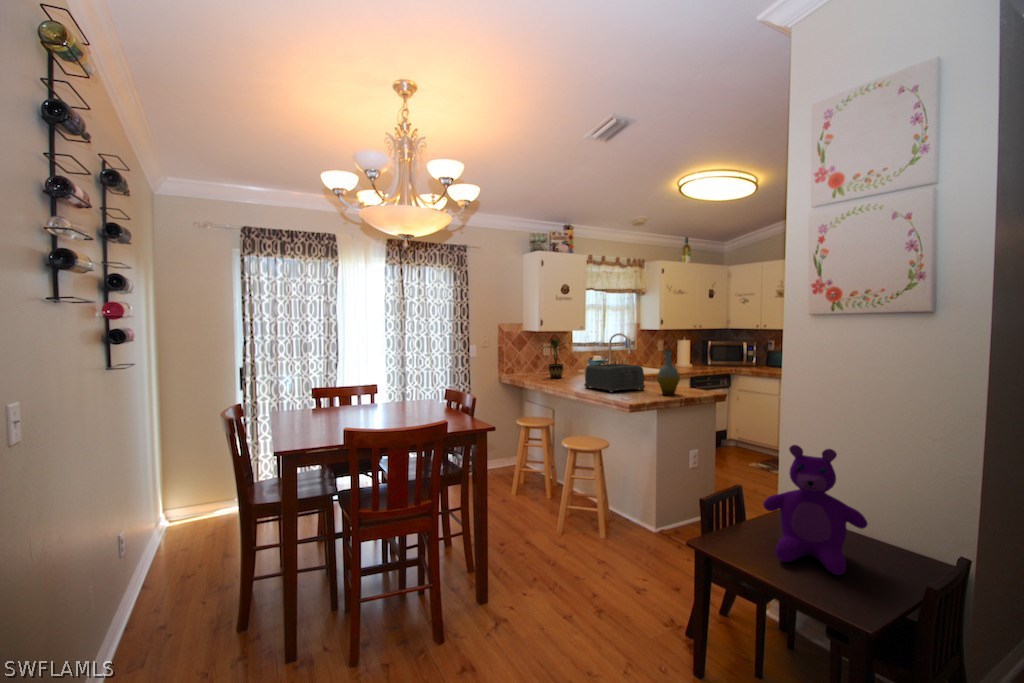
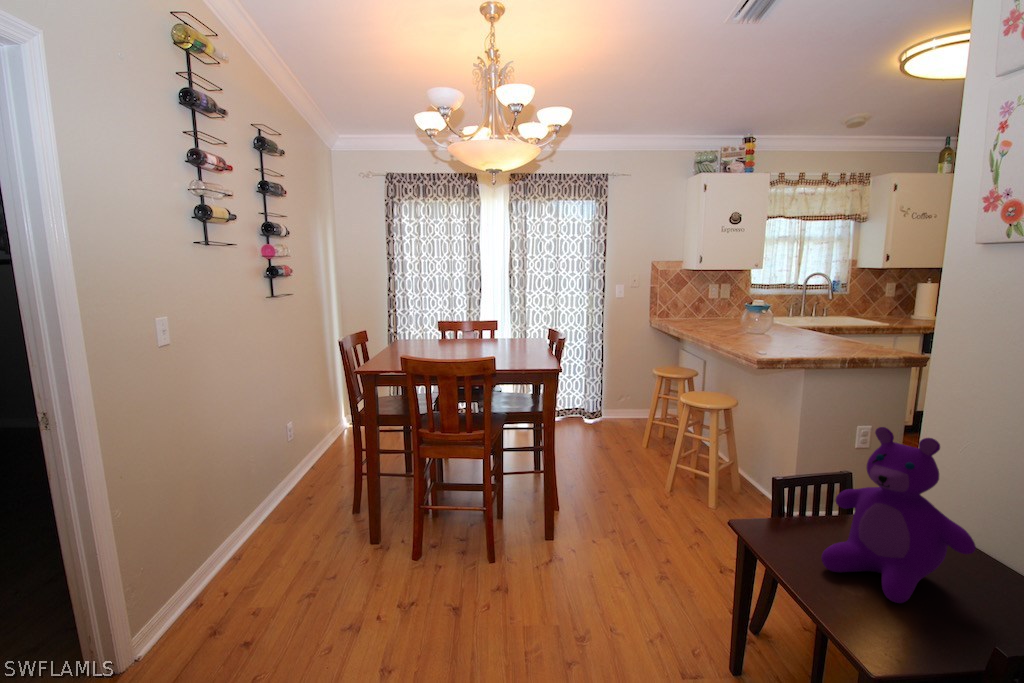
potted plant: present [547,339,564,378] -> none [695,280,735,327]
bottle: present [657,349,680,395] -> none [817,294,851,355]
toaster: present [584,364,645,392] -> none [728,312,807,347]

